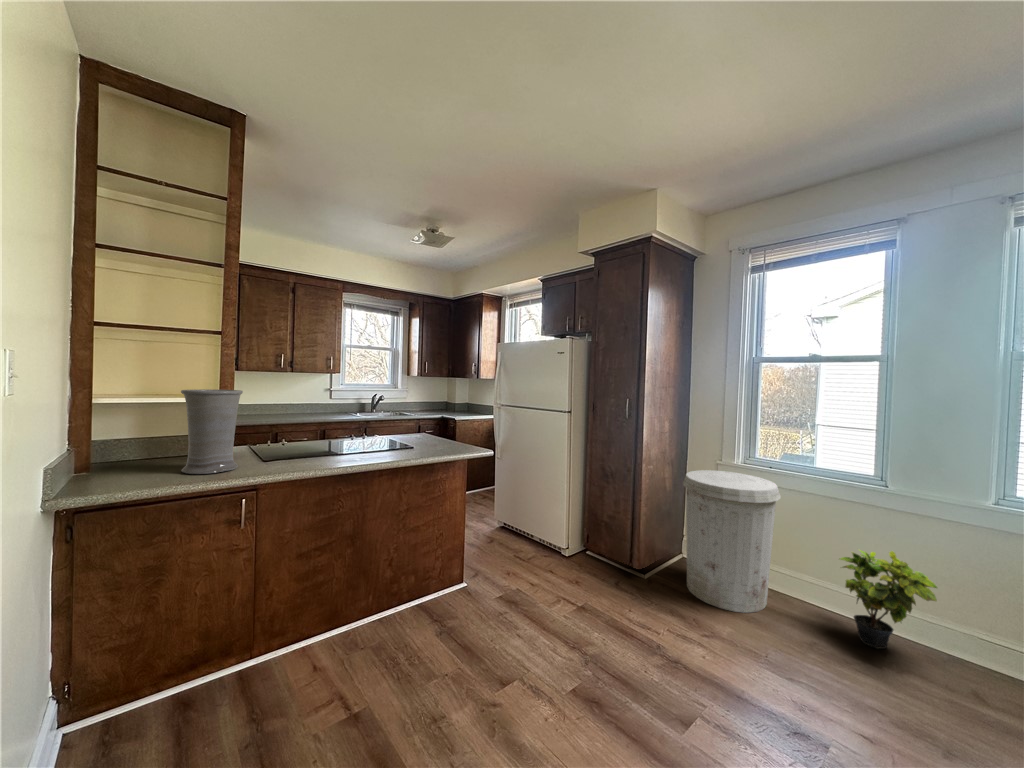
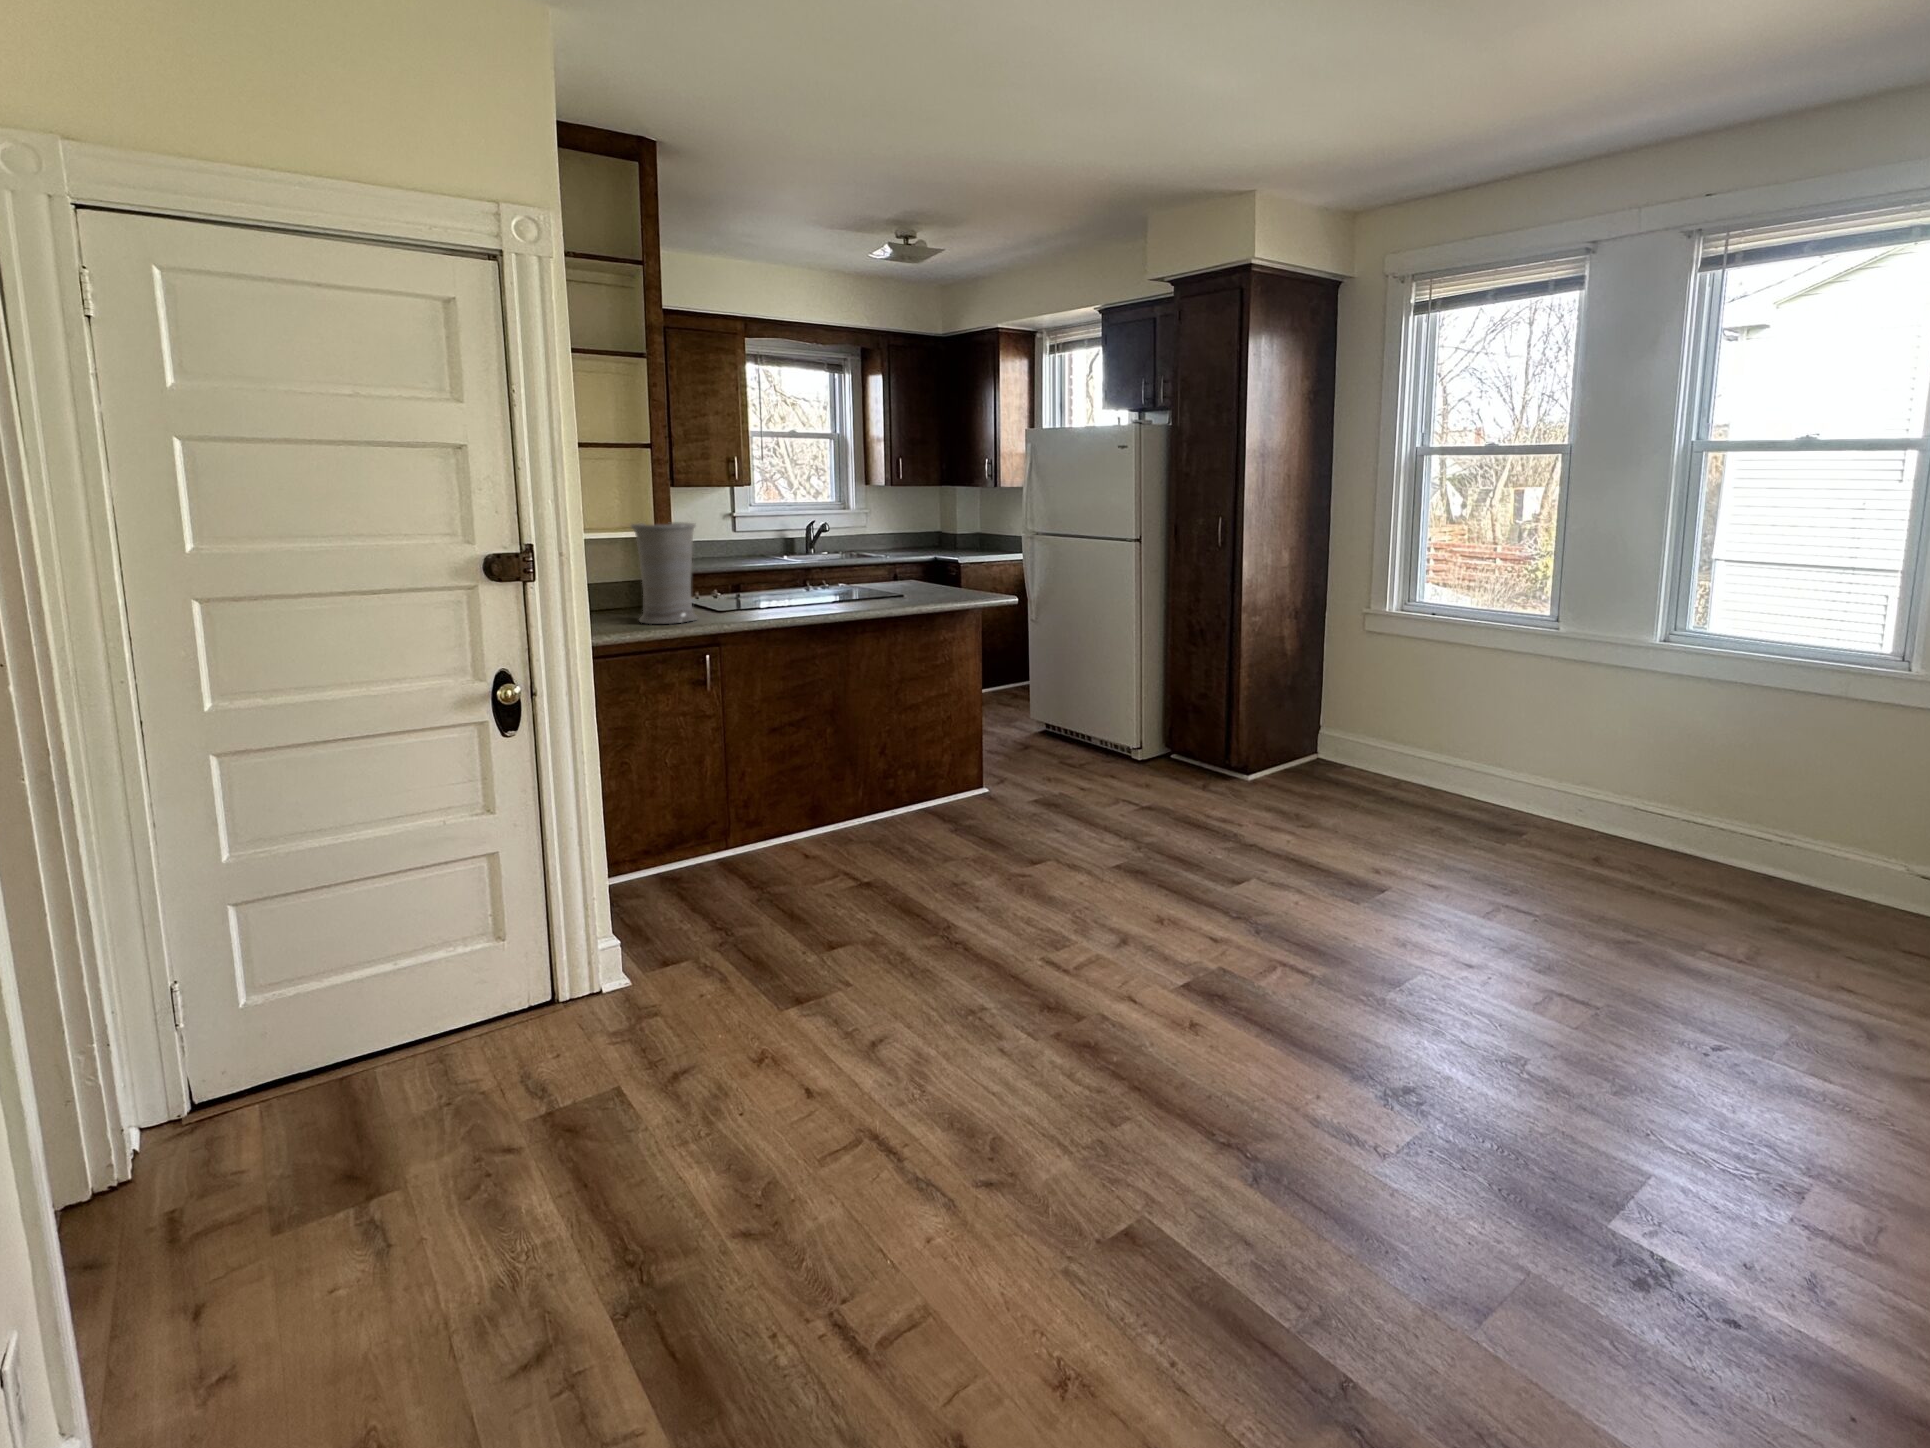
trash can: present [683,470,781,613] -> none [1298,623,1427,806]
potted plant: present [840,550,937,649] -> none [1482,708,1581,830]

